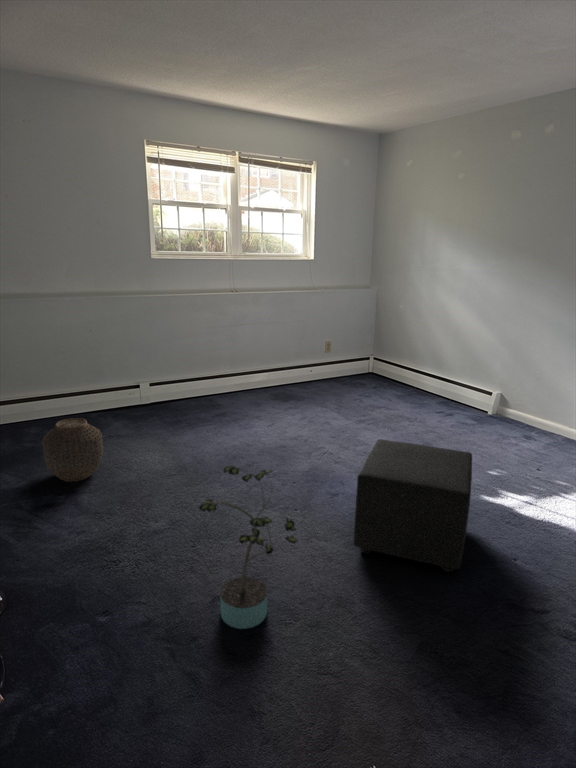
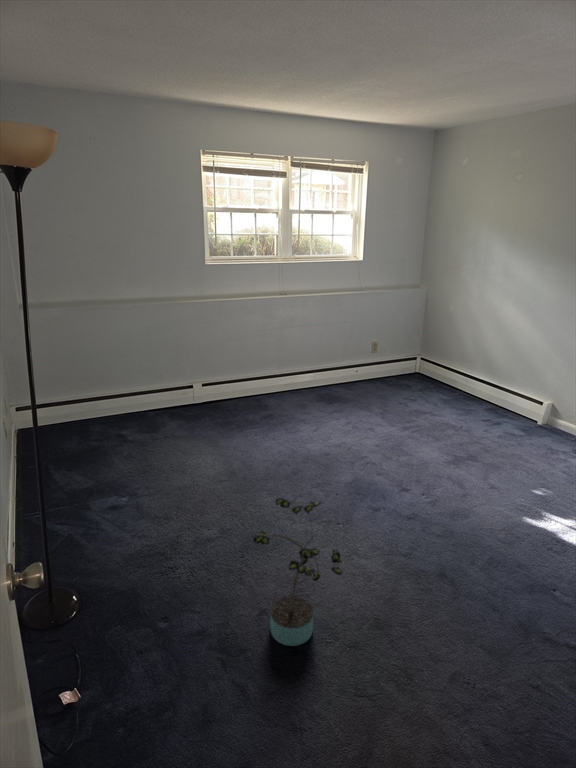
woven basket: present [42,418,103,482] -> none [107,428,161,486]
ottoman: present [354,439,472,572] -> none [396,463,516,599]

